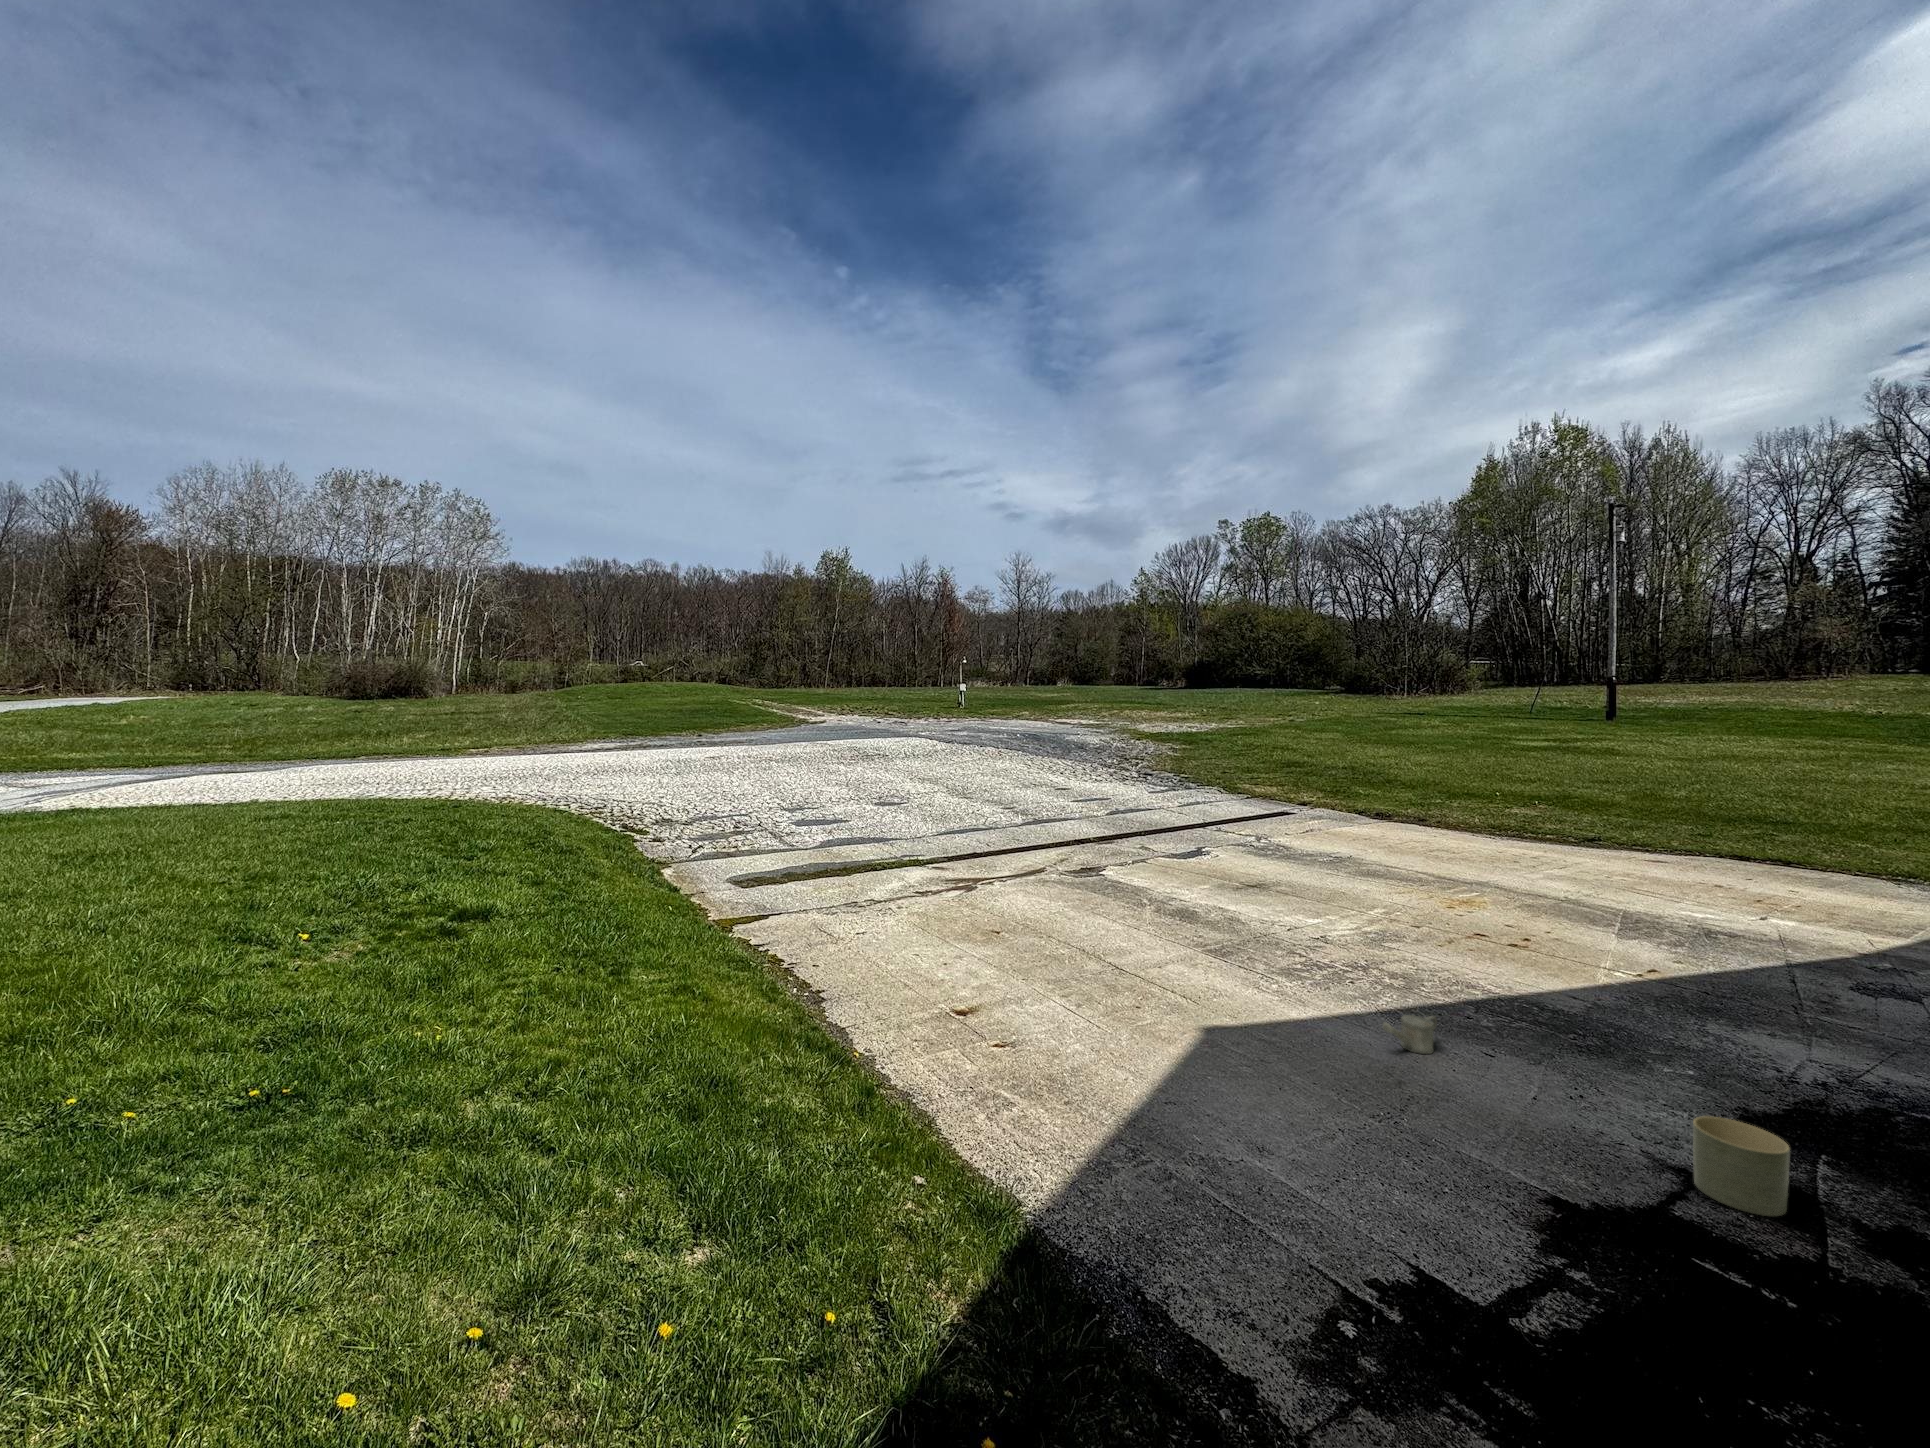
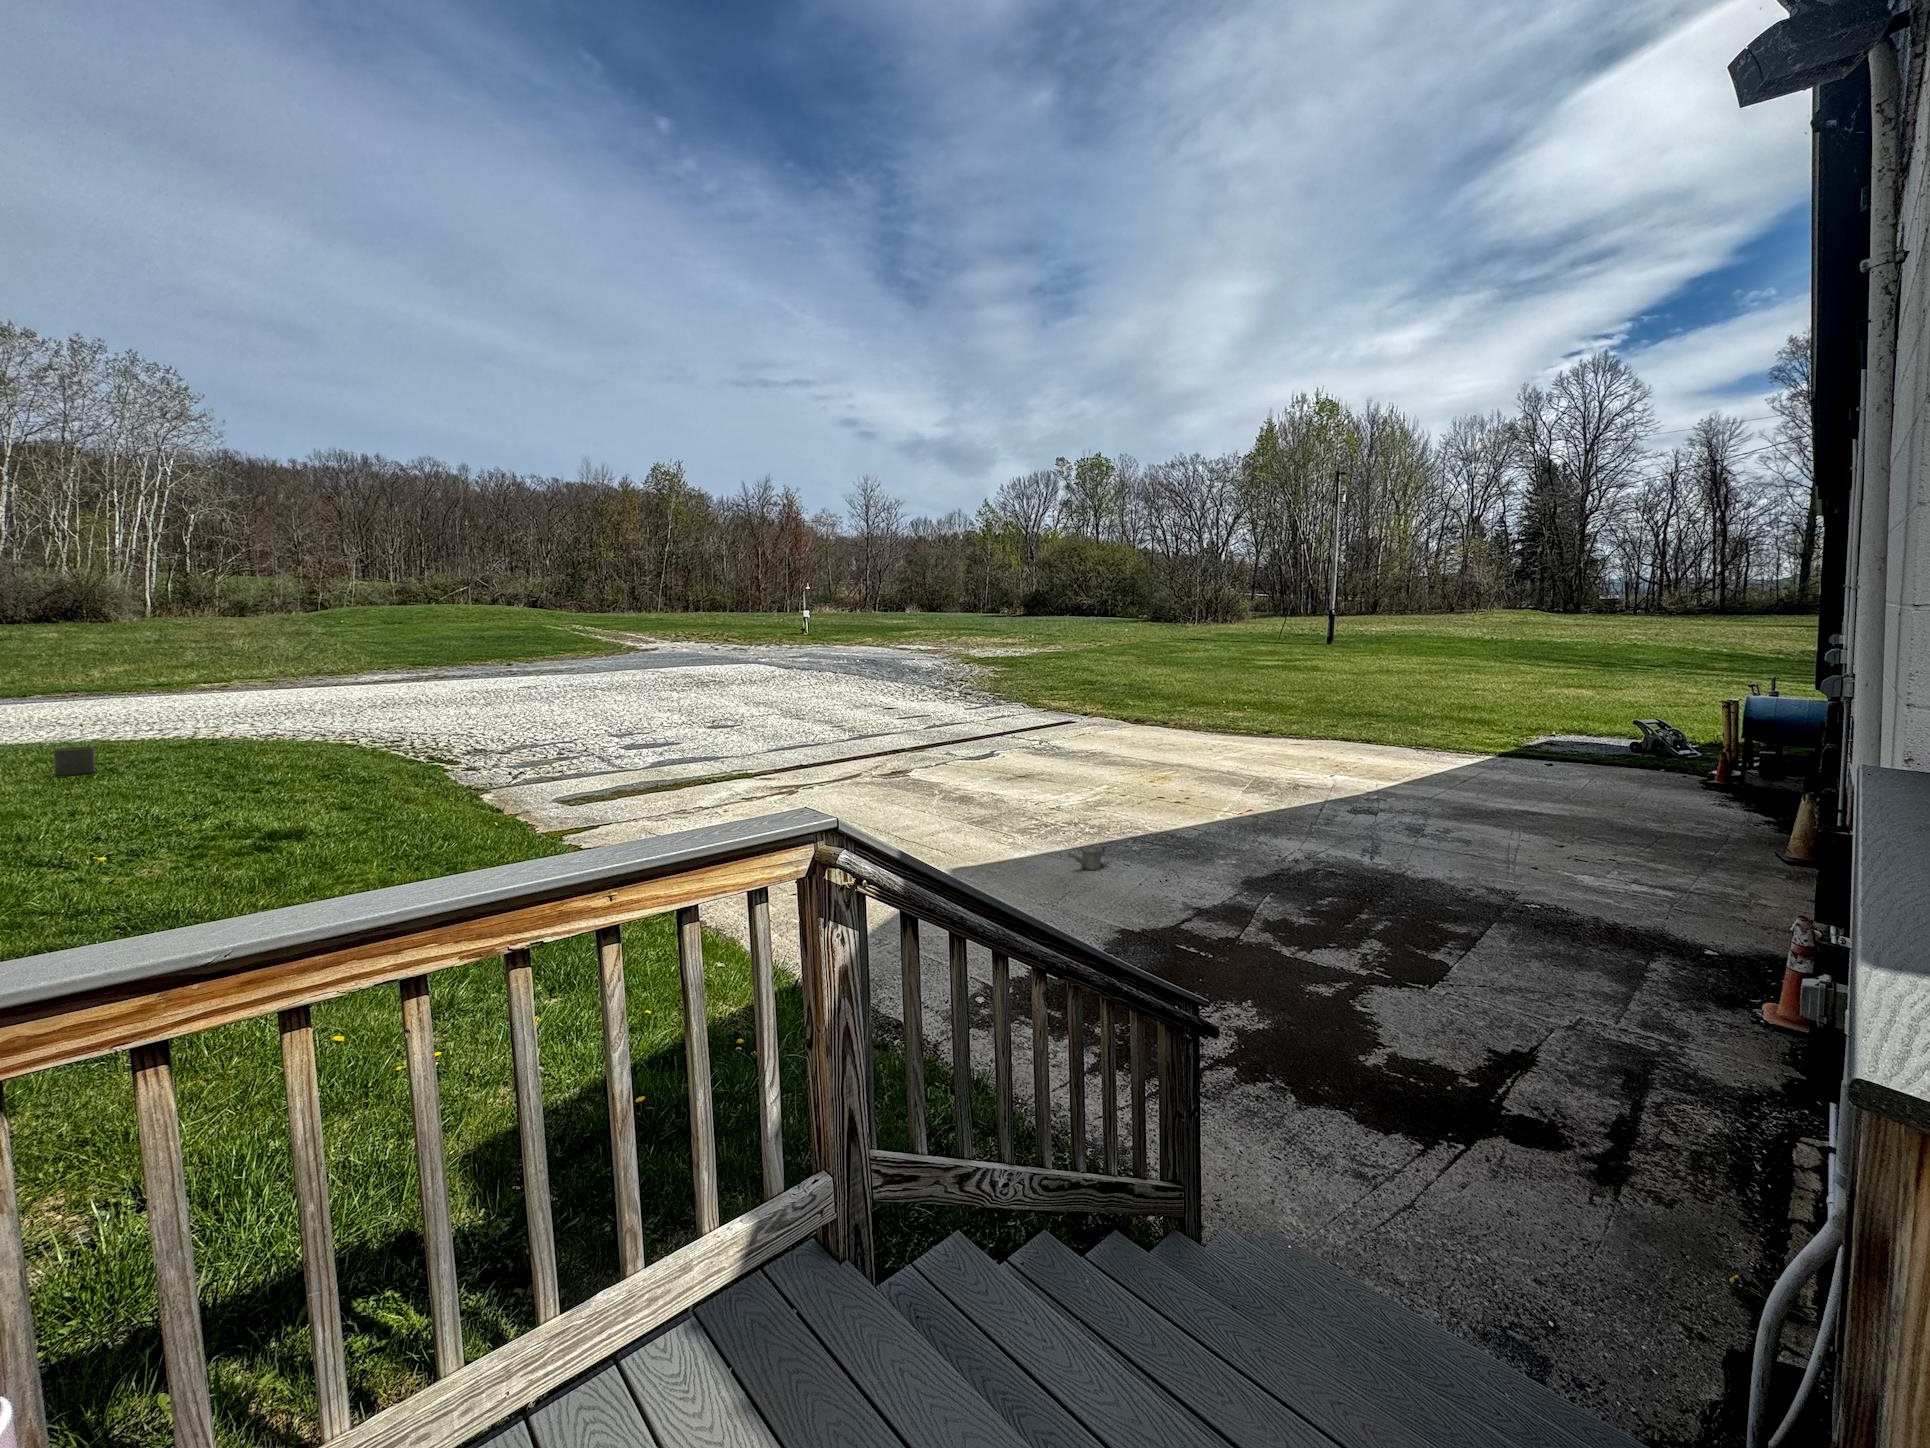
planter: present [1693,1116,1790,1216] -> present [53,747,95,776]

